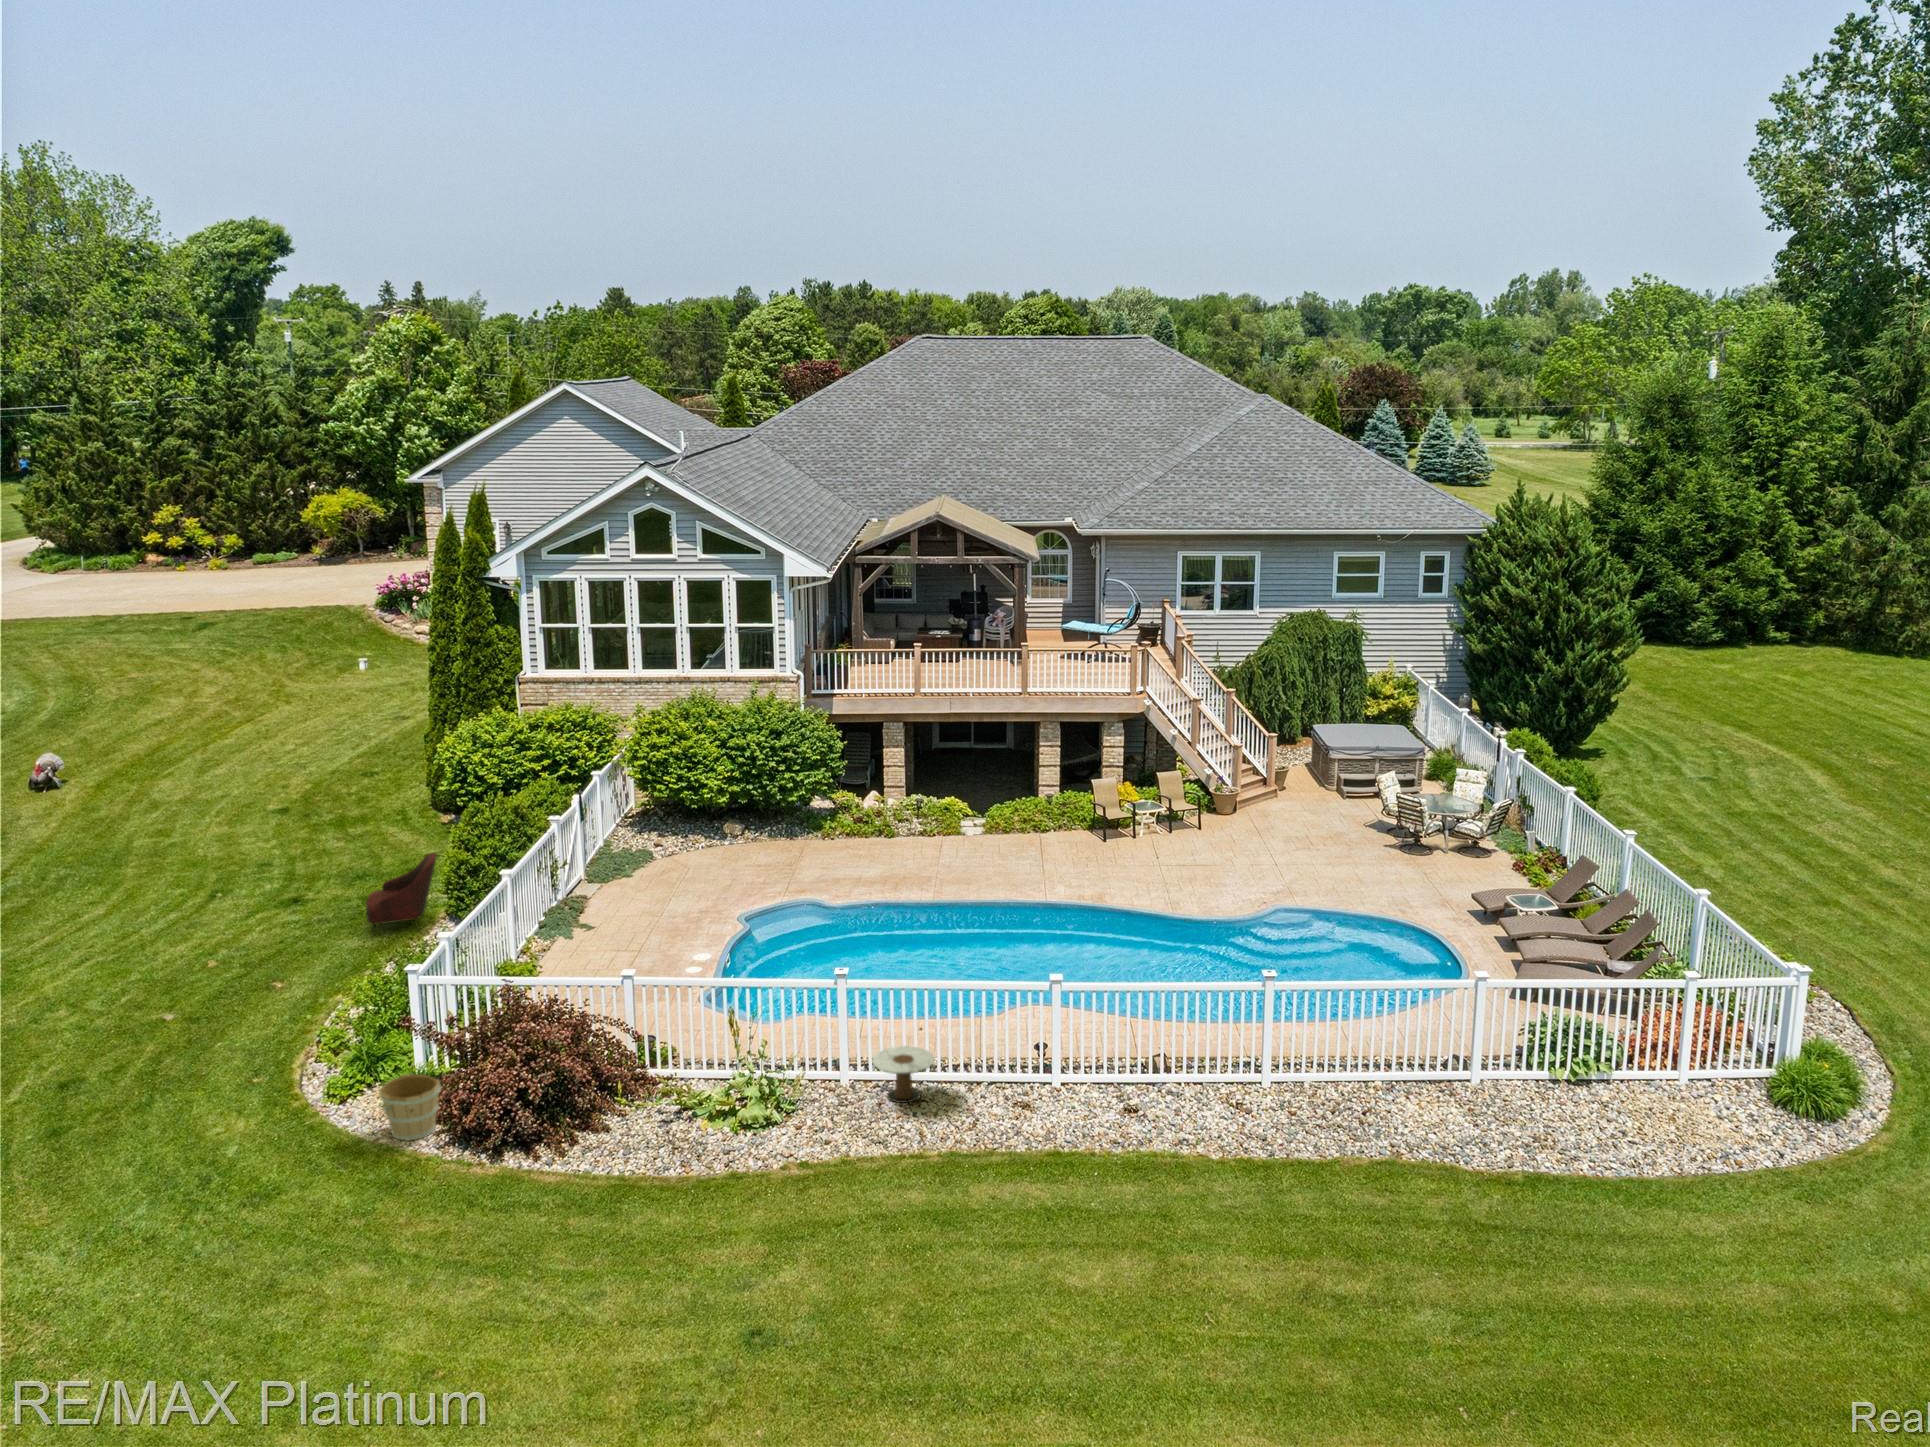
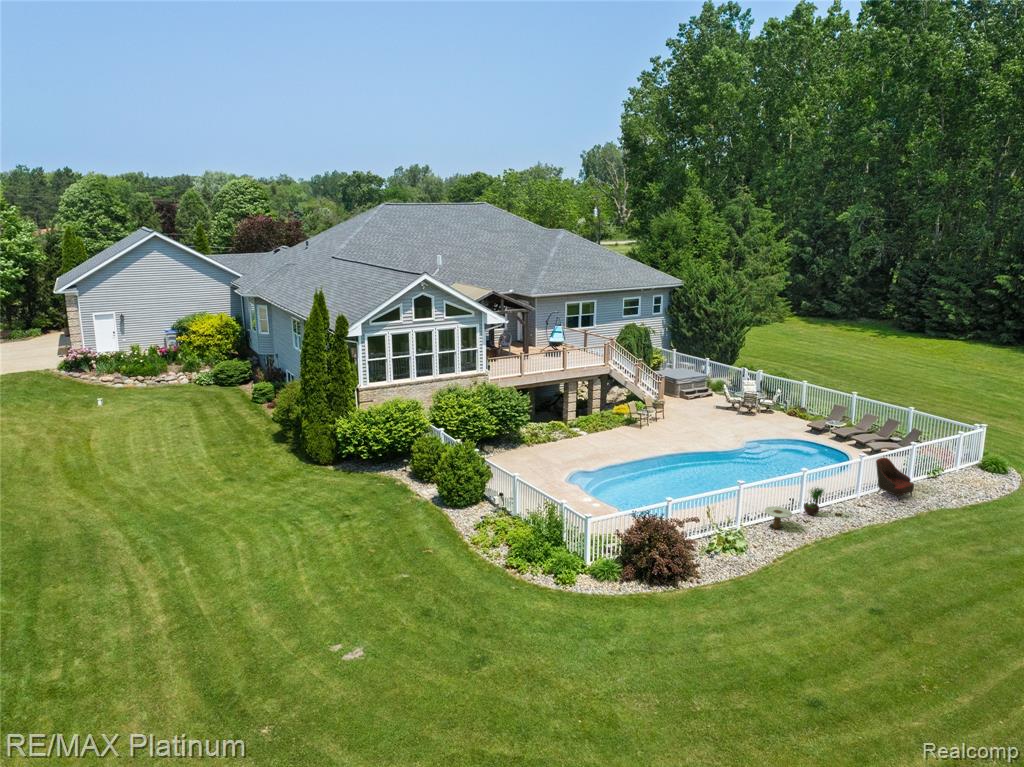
armchair: present [366,852,436,935] -> present [876,458,914,499]
potted tree: none [1009,1021,1058,1096] -> present [804,488,824,515]
wooden bucket: present [379,1074,441,1141] -> none [639,567,668,600]

